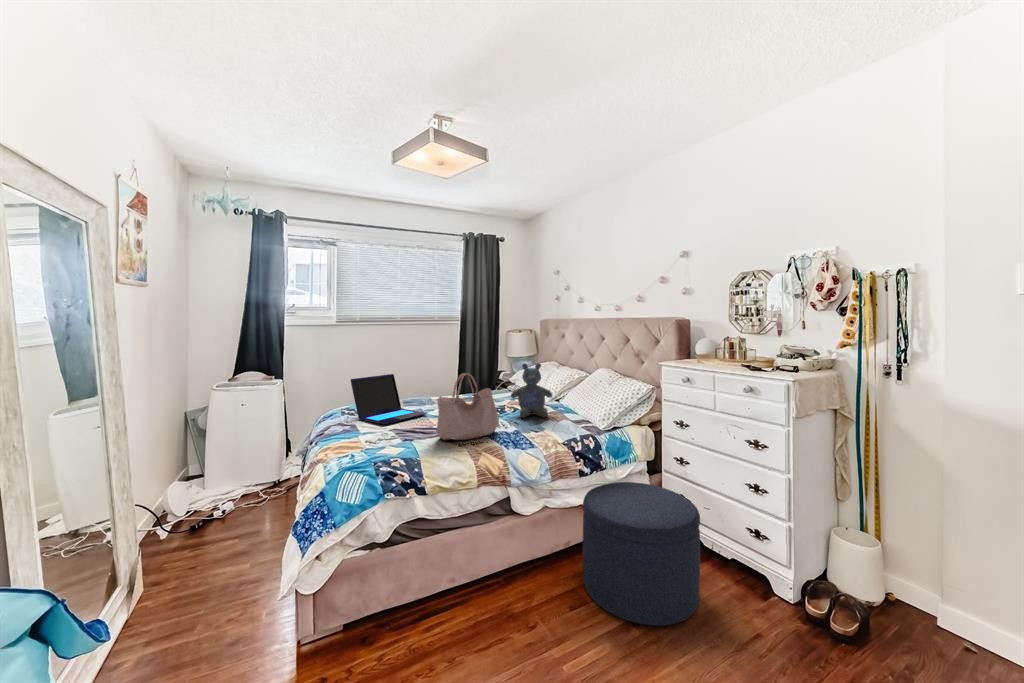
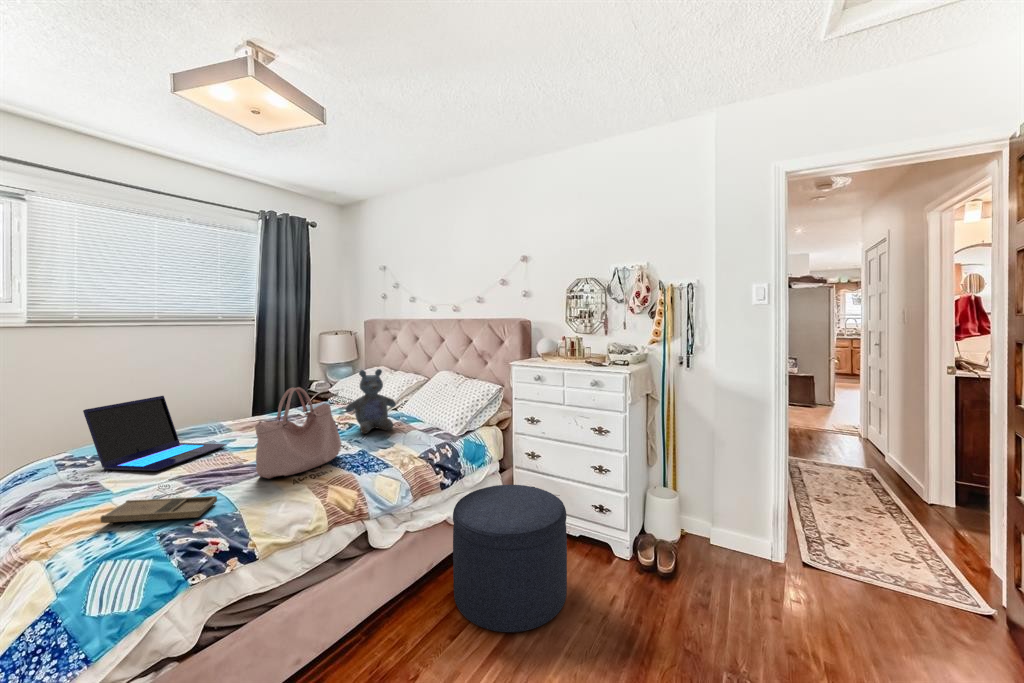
tray: none [349,439,410,457] -> present [101,496,217,525]

